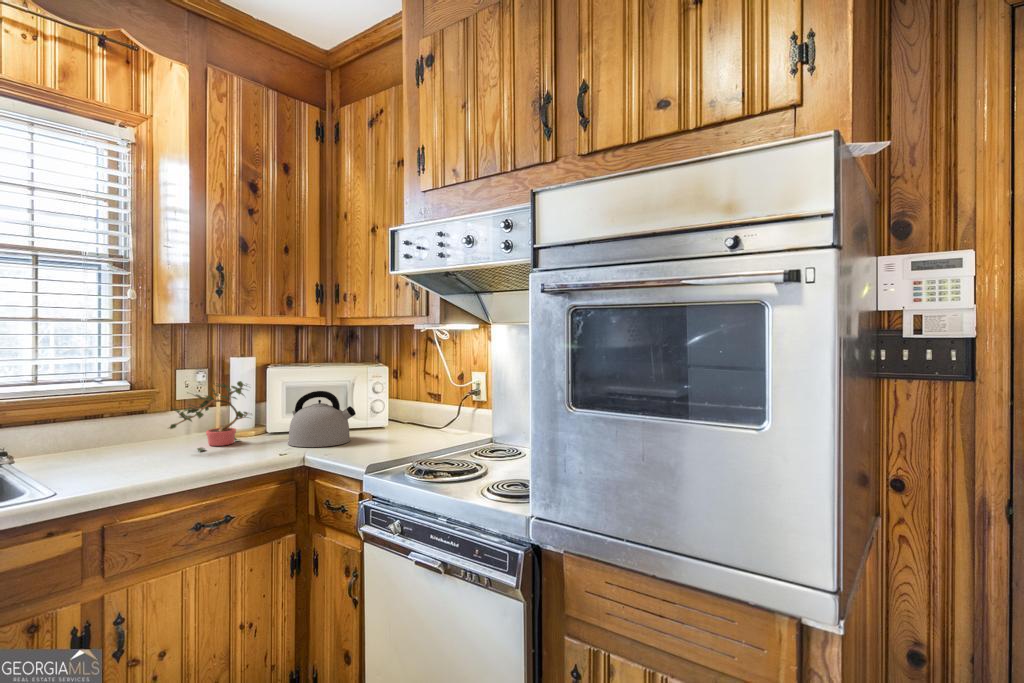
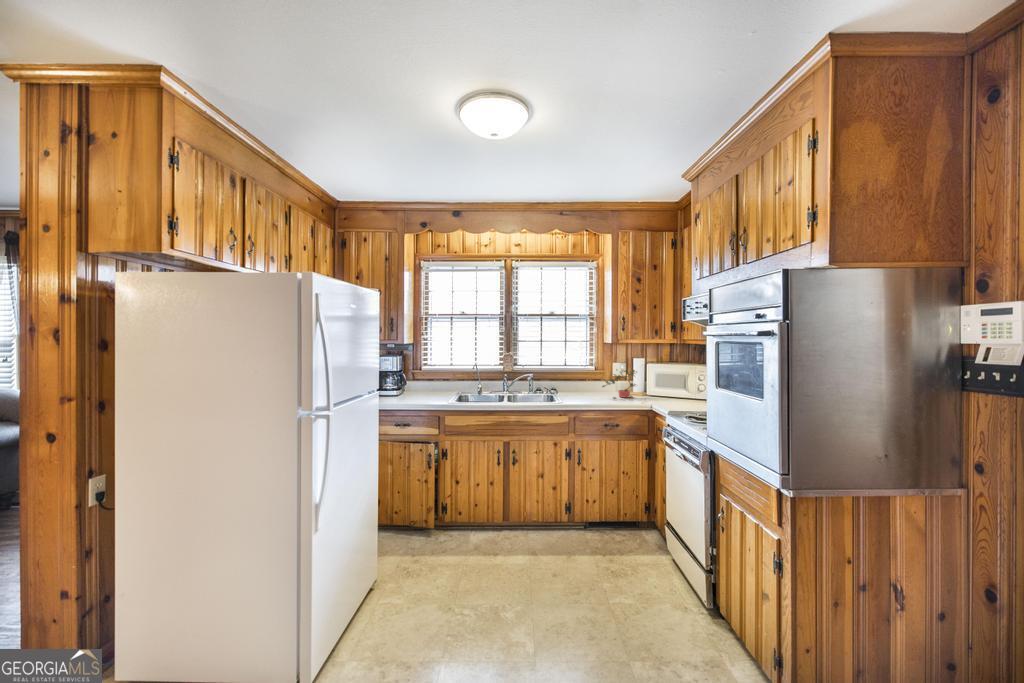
kettle: present [288,391,356,447] -> none [650,377,682,403]

